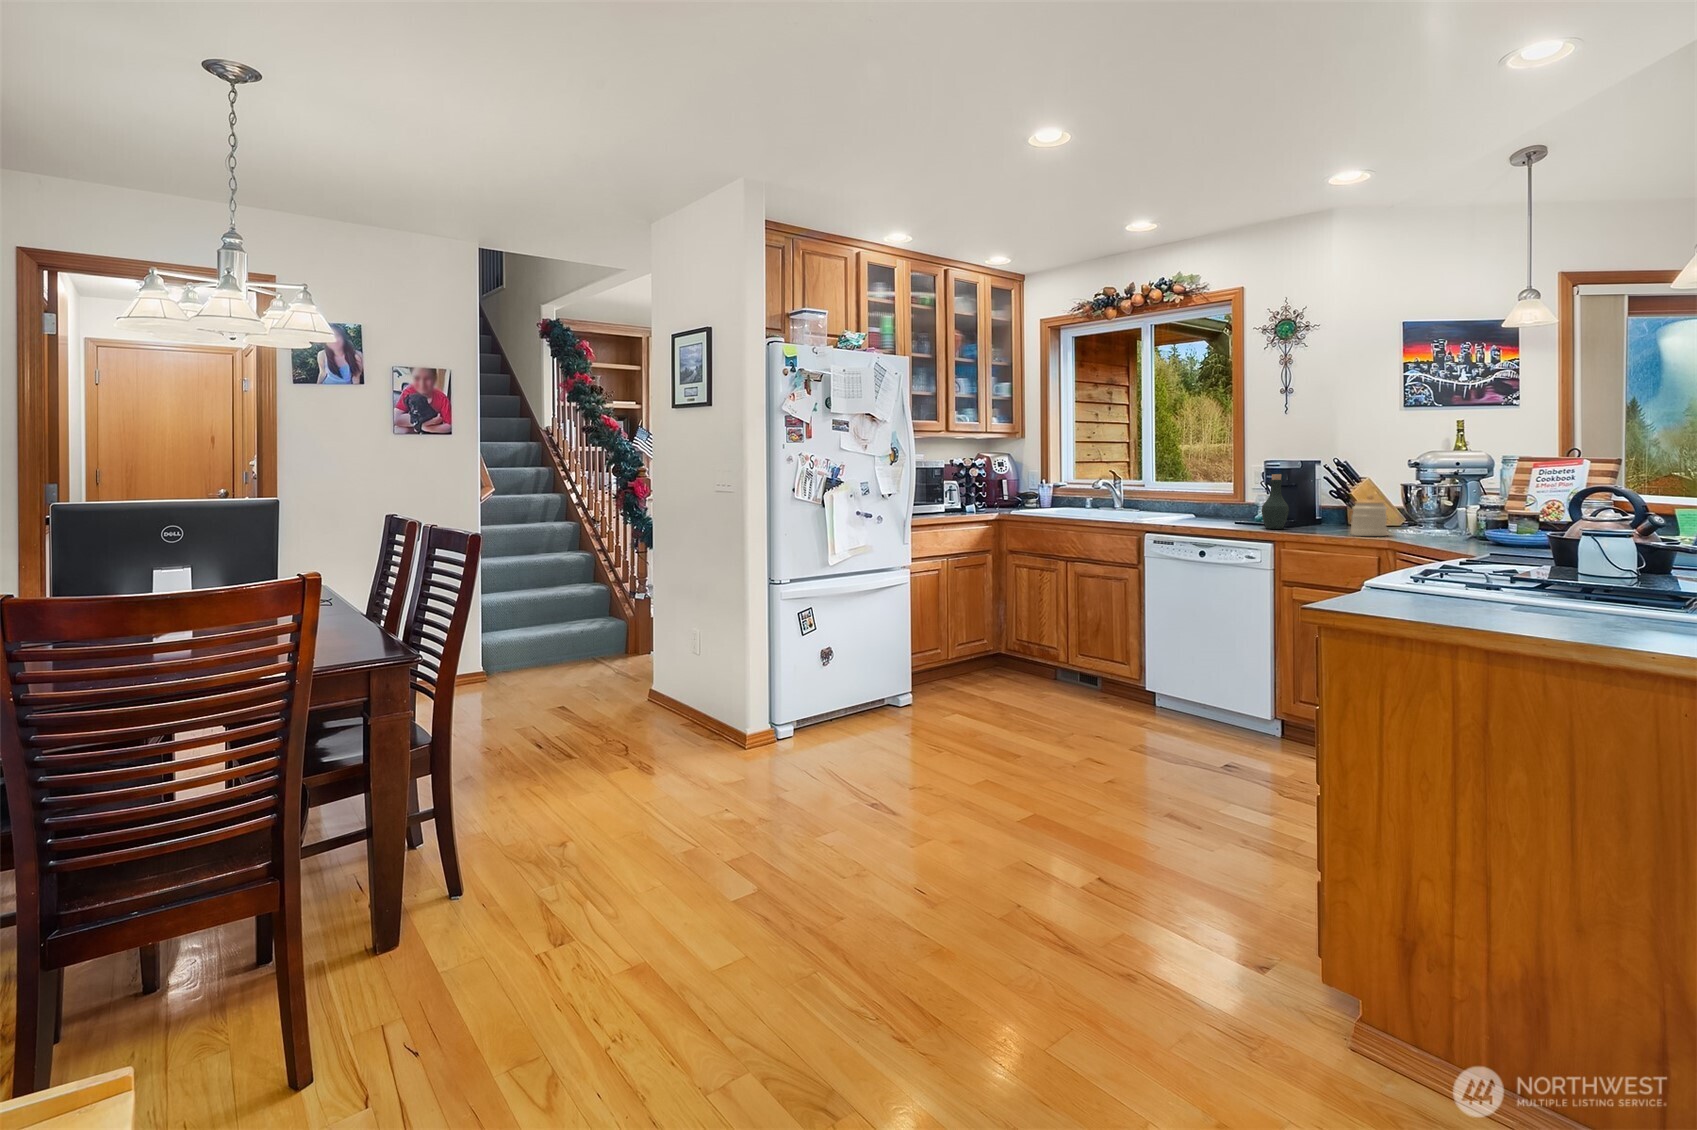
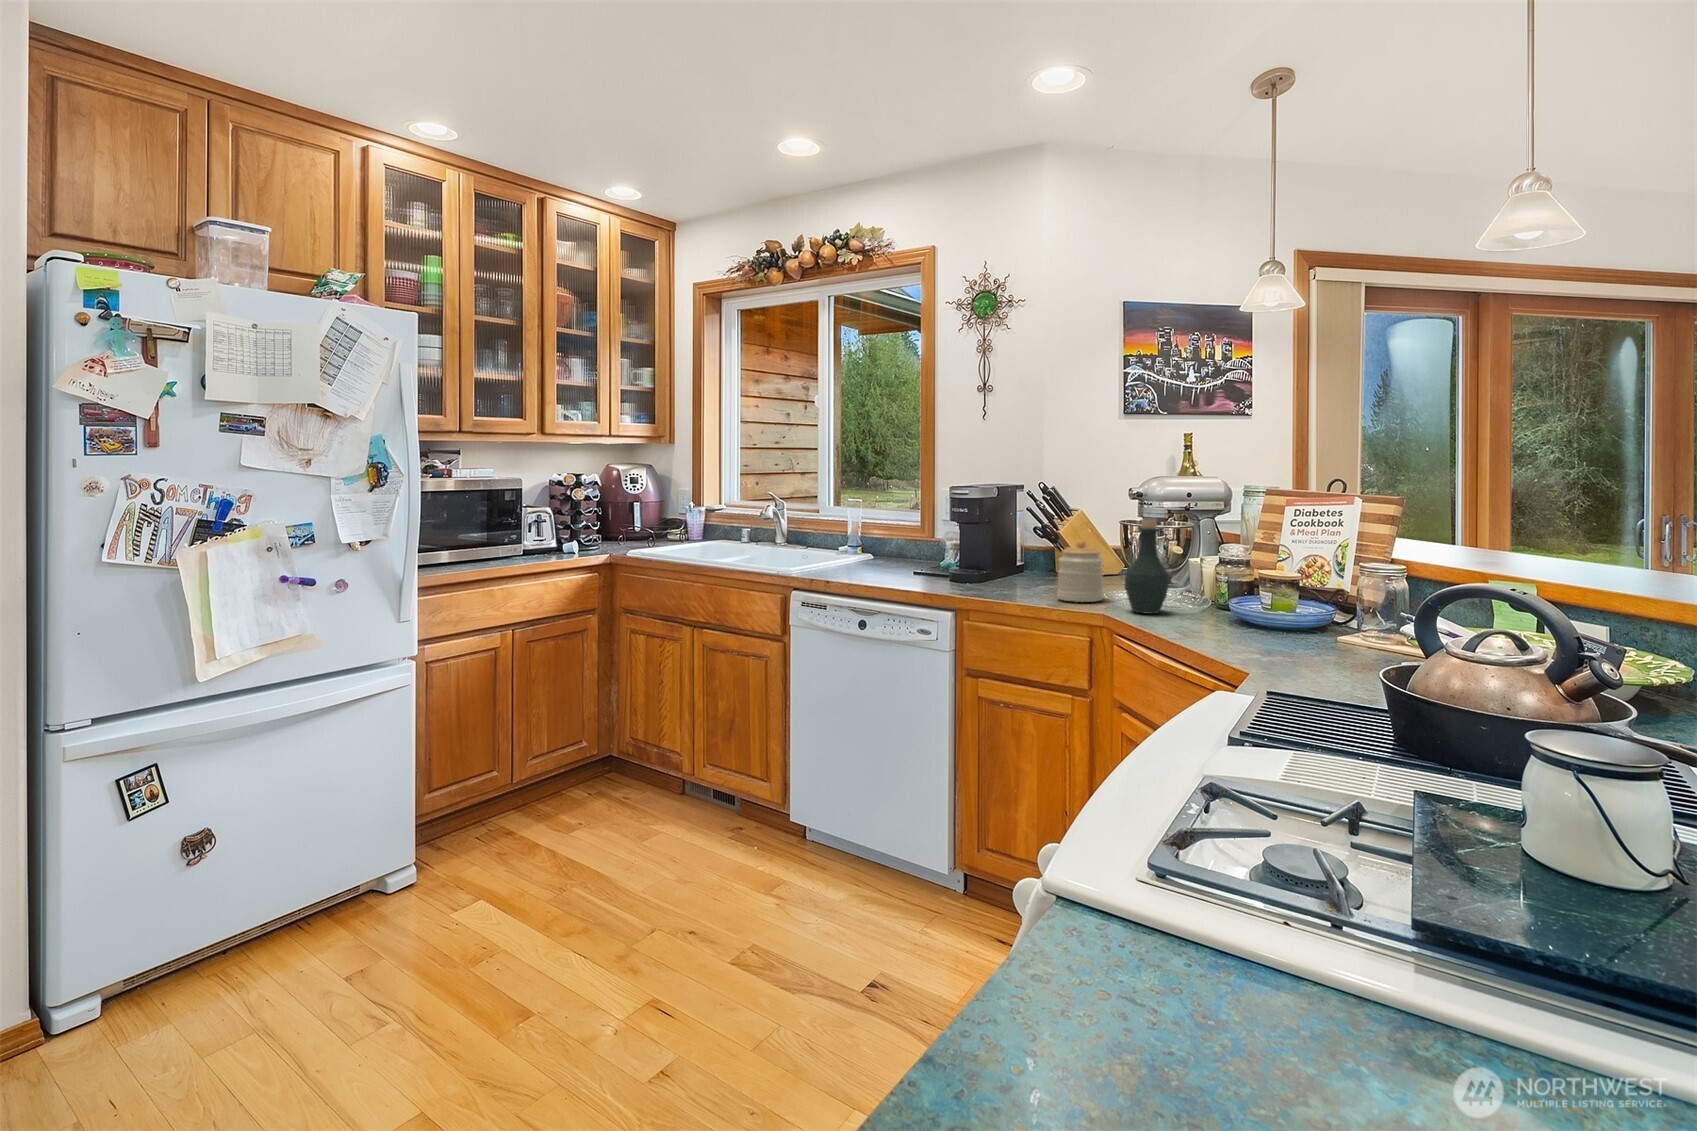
bottle: present [1261,474,1289,529] -> present [1125,518,1170,614]

